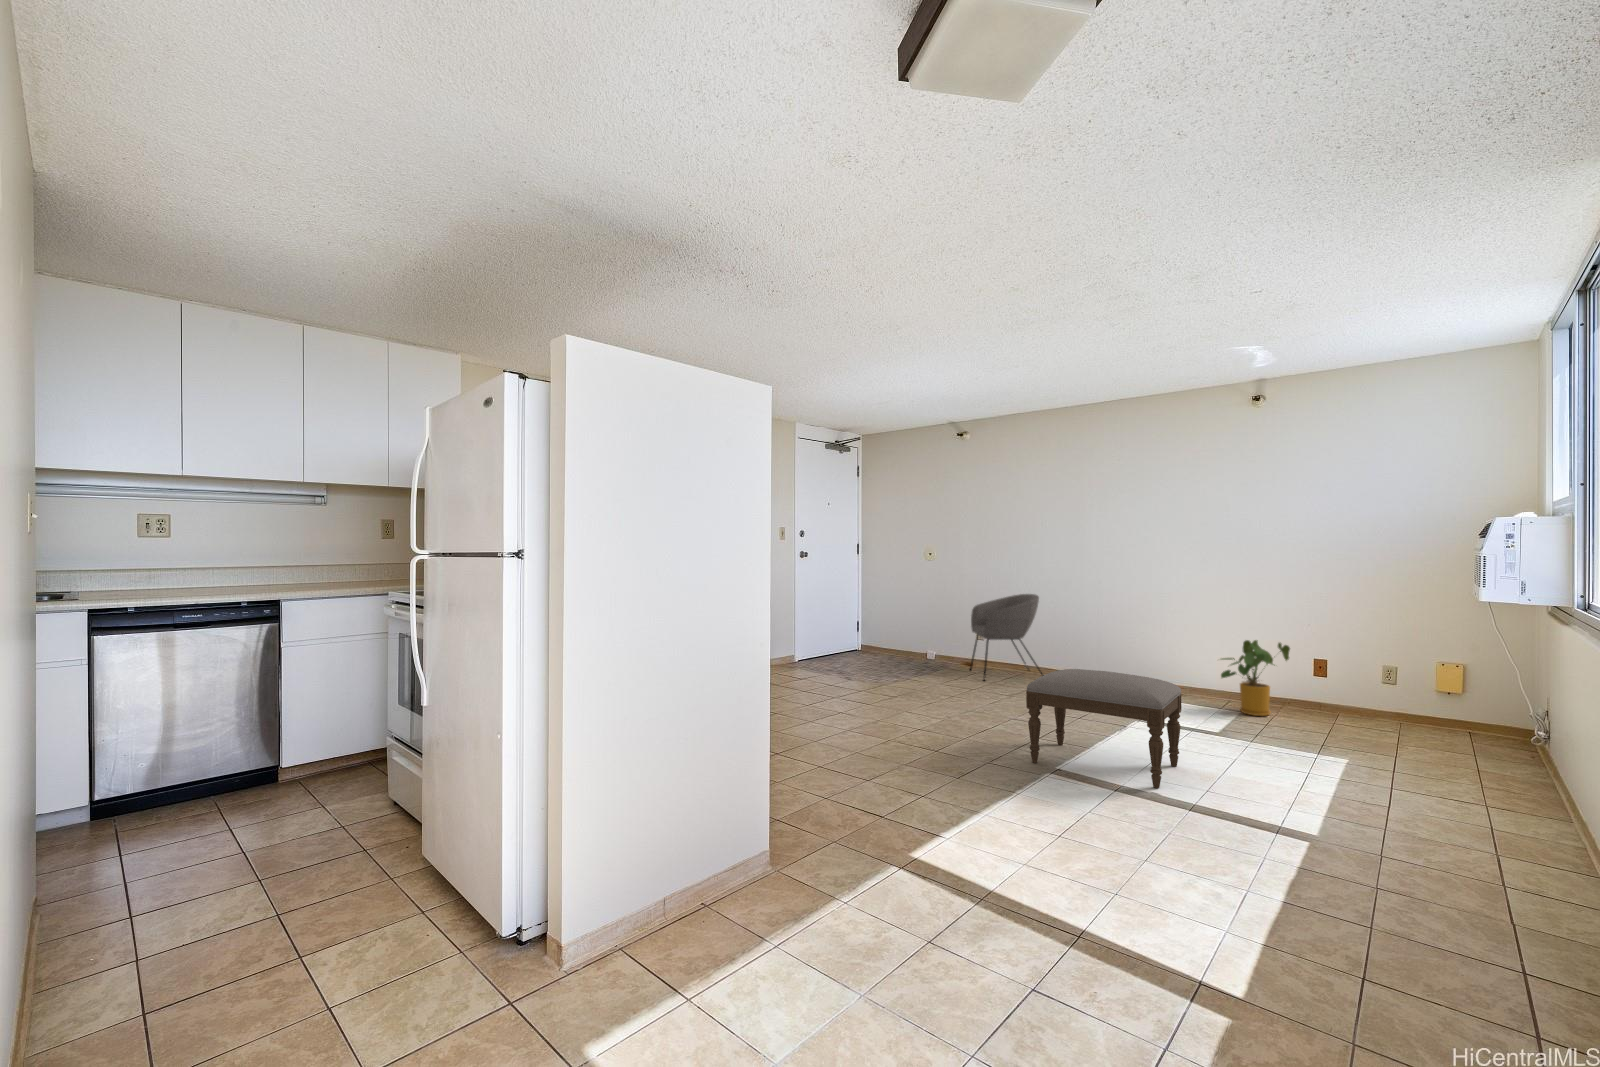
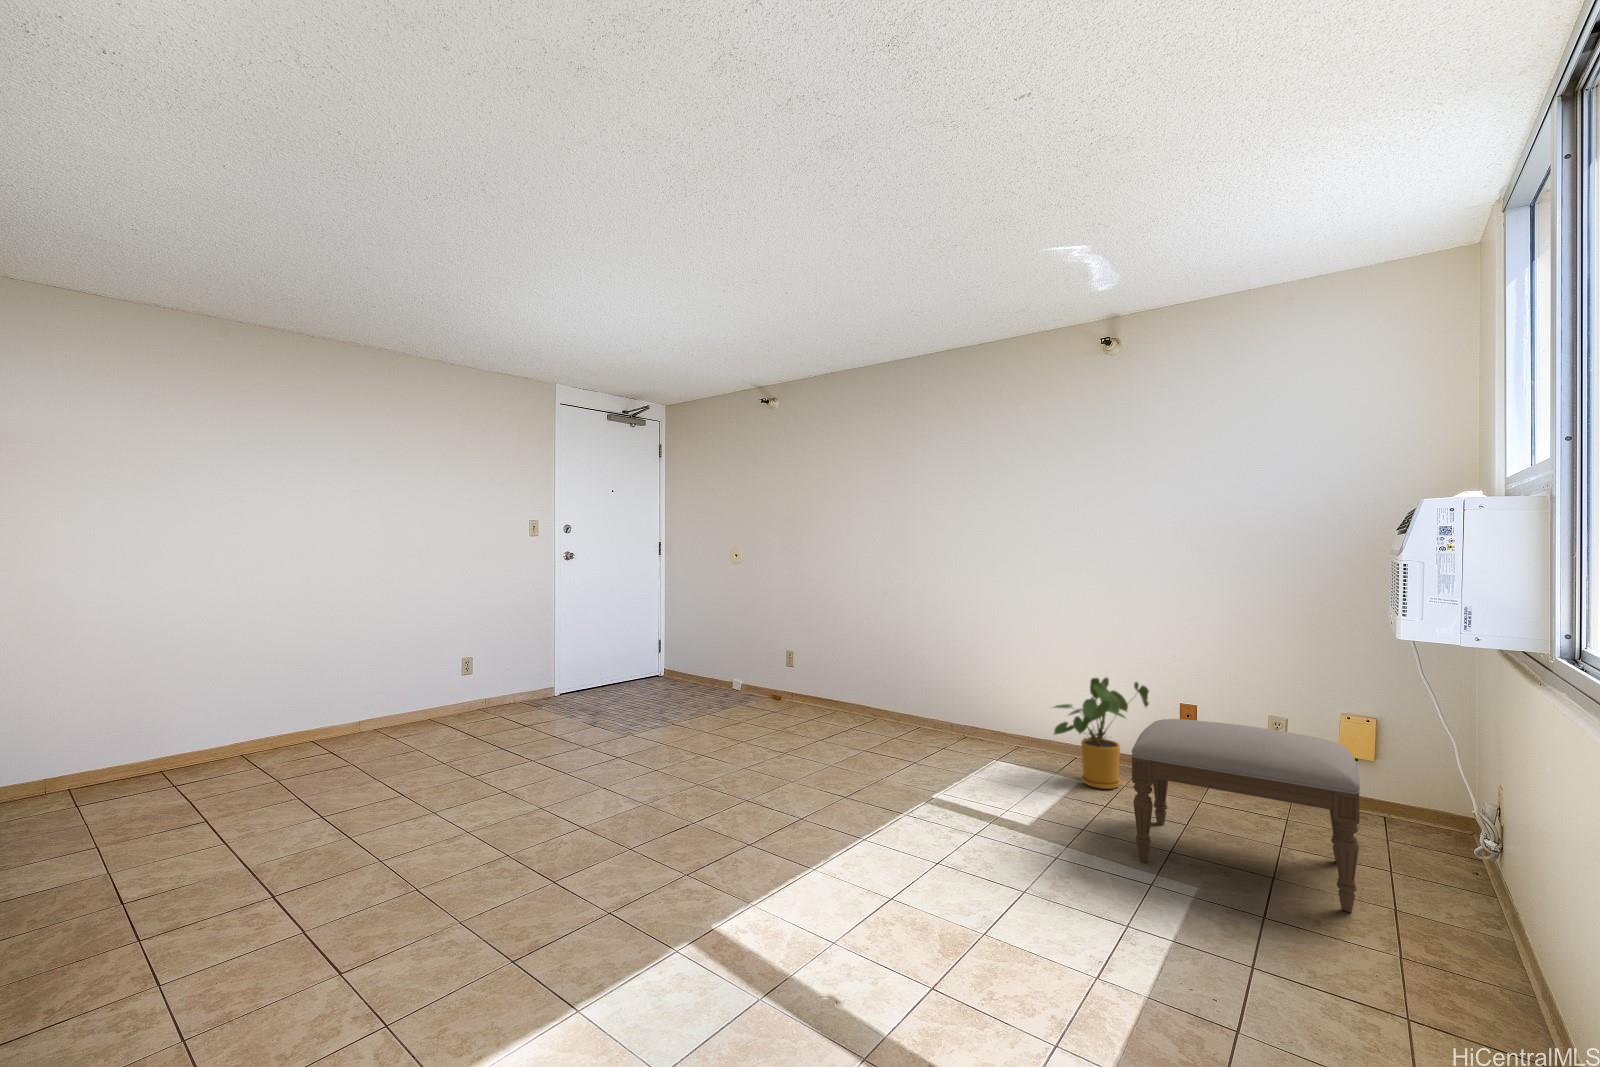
armchair: present [970,594,1043,681] -> none [768,609,857,728]
ottoman: present [1026,669,1181,788] -> present [1131,719,1360,912]

